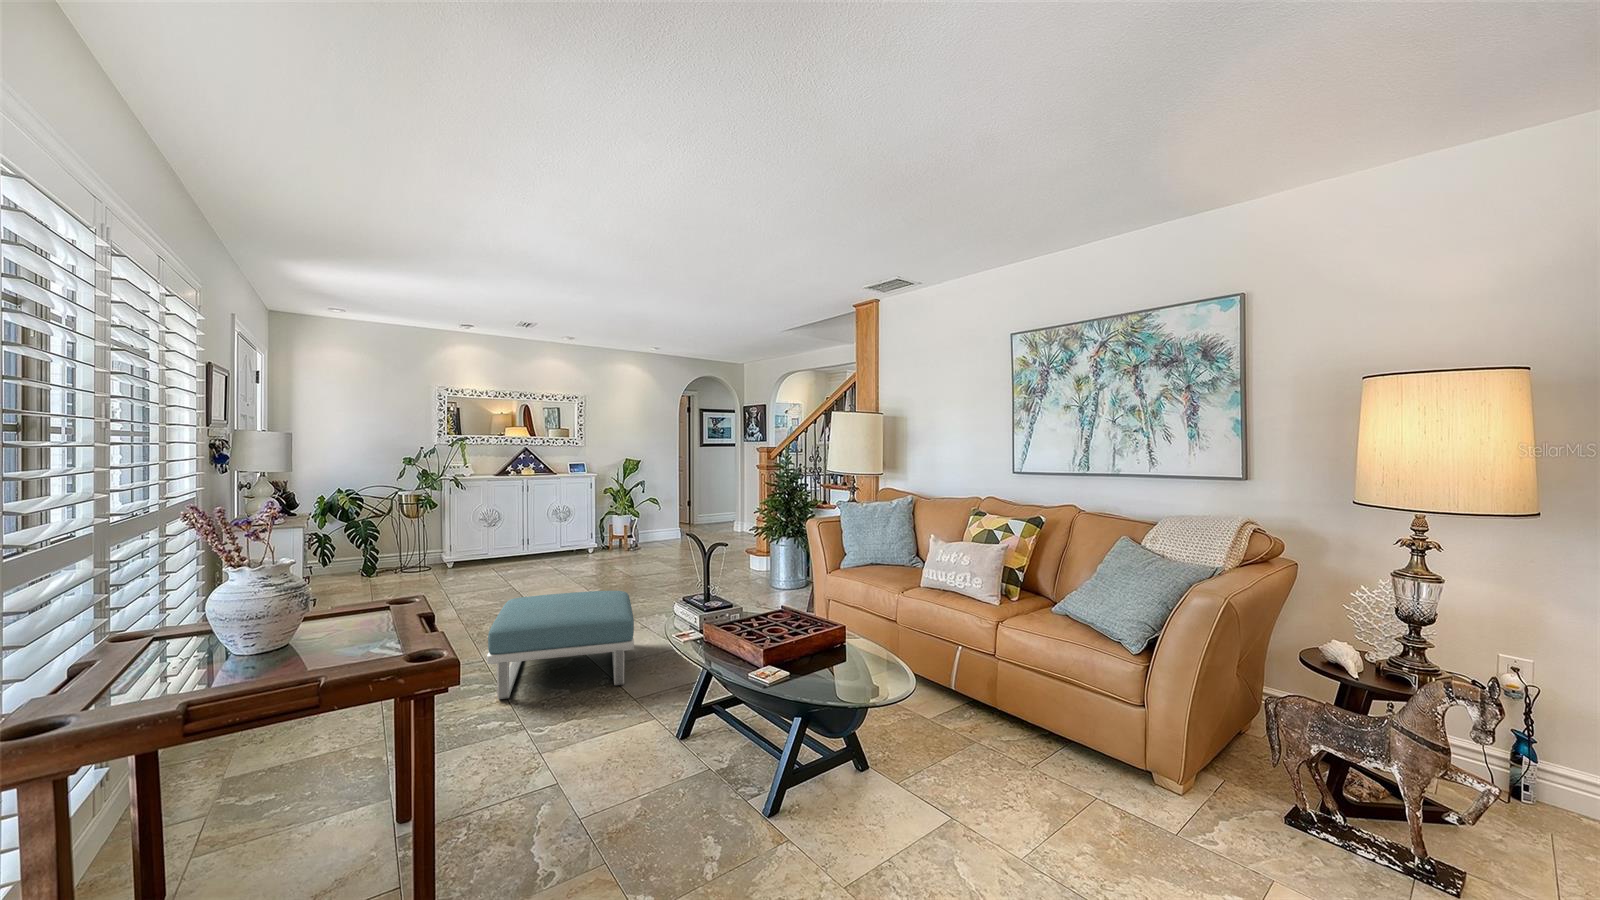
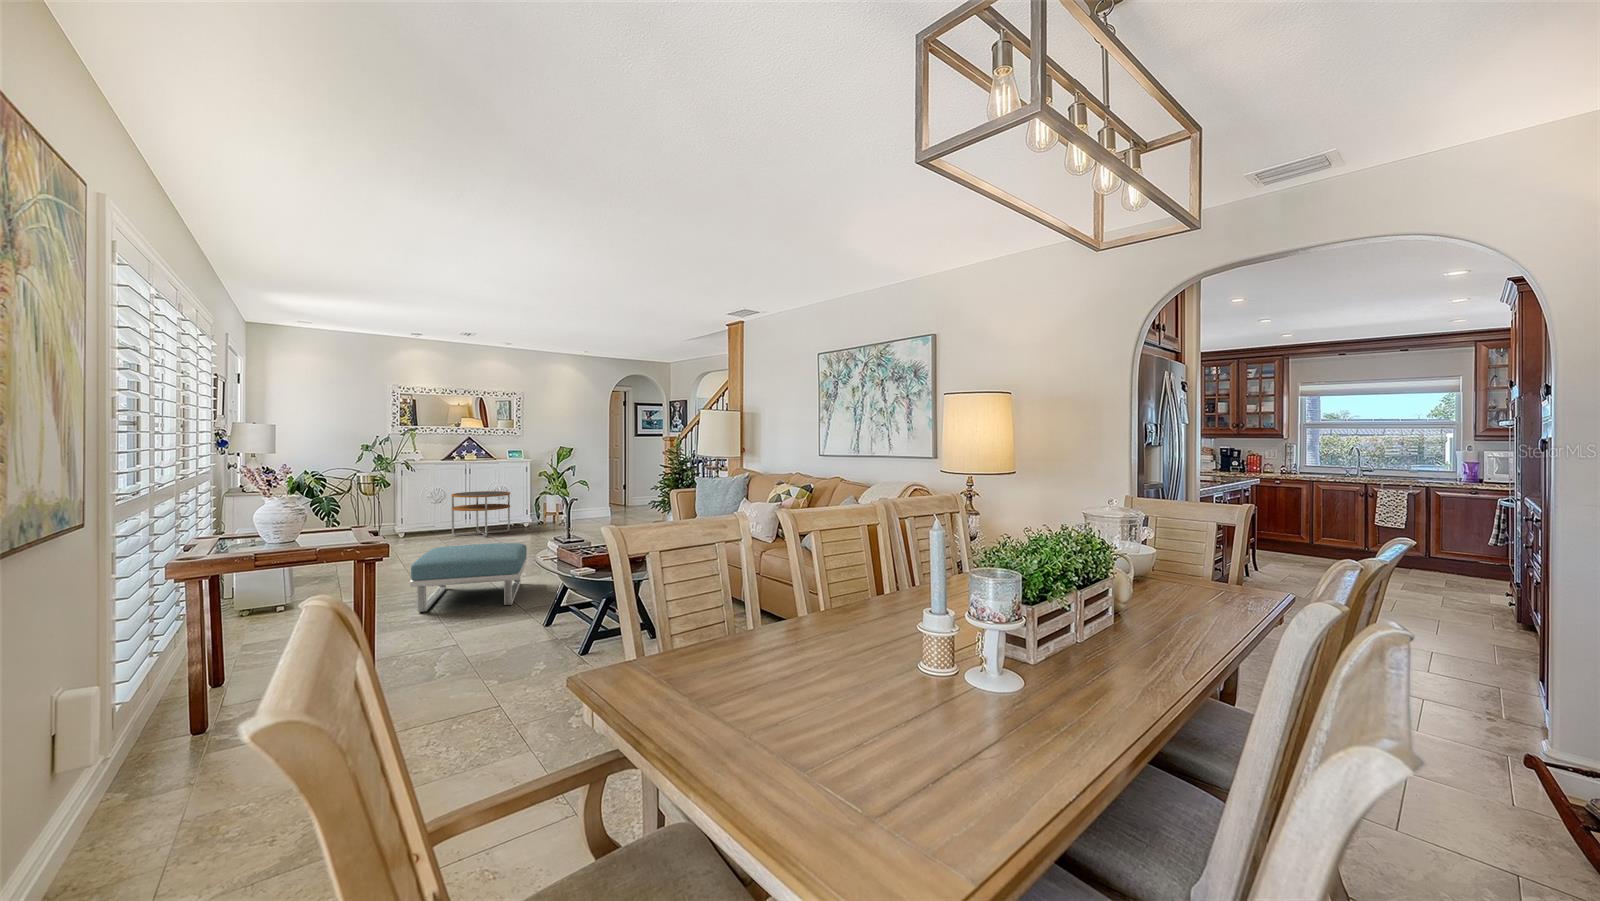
side table: none [509,512,576,568] -> present [451,491,510,537]

